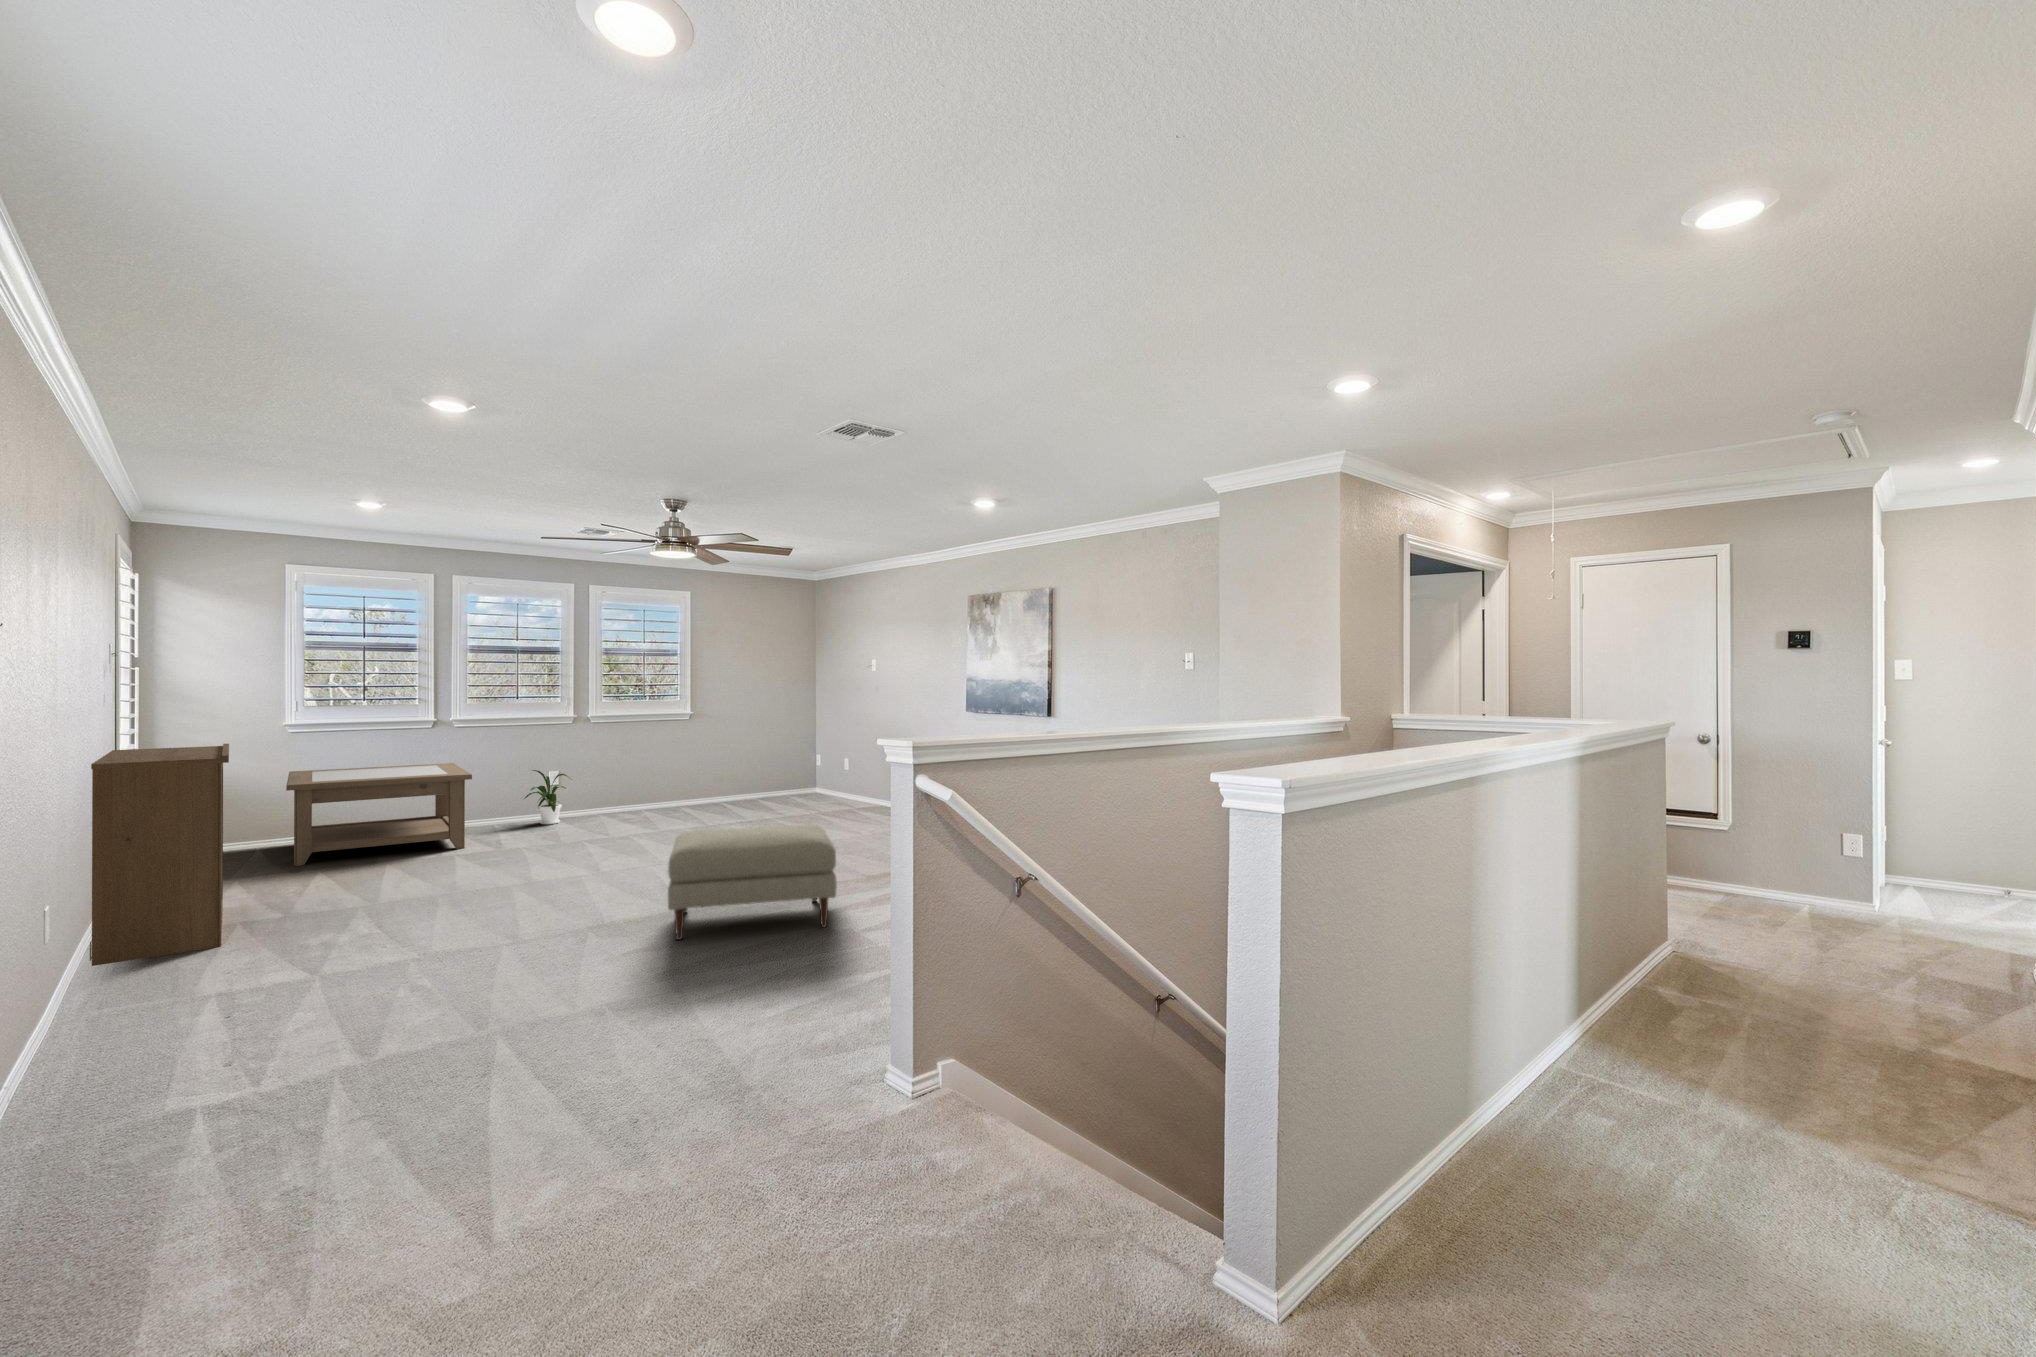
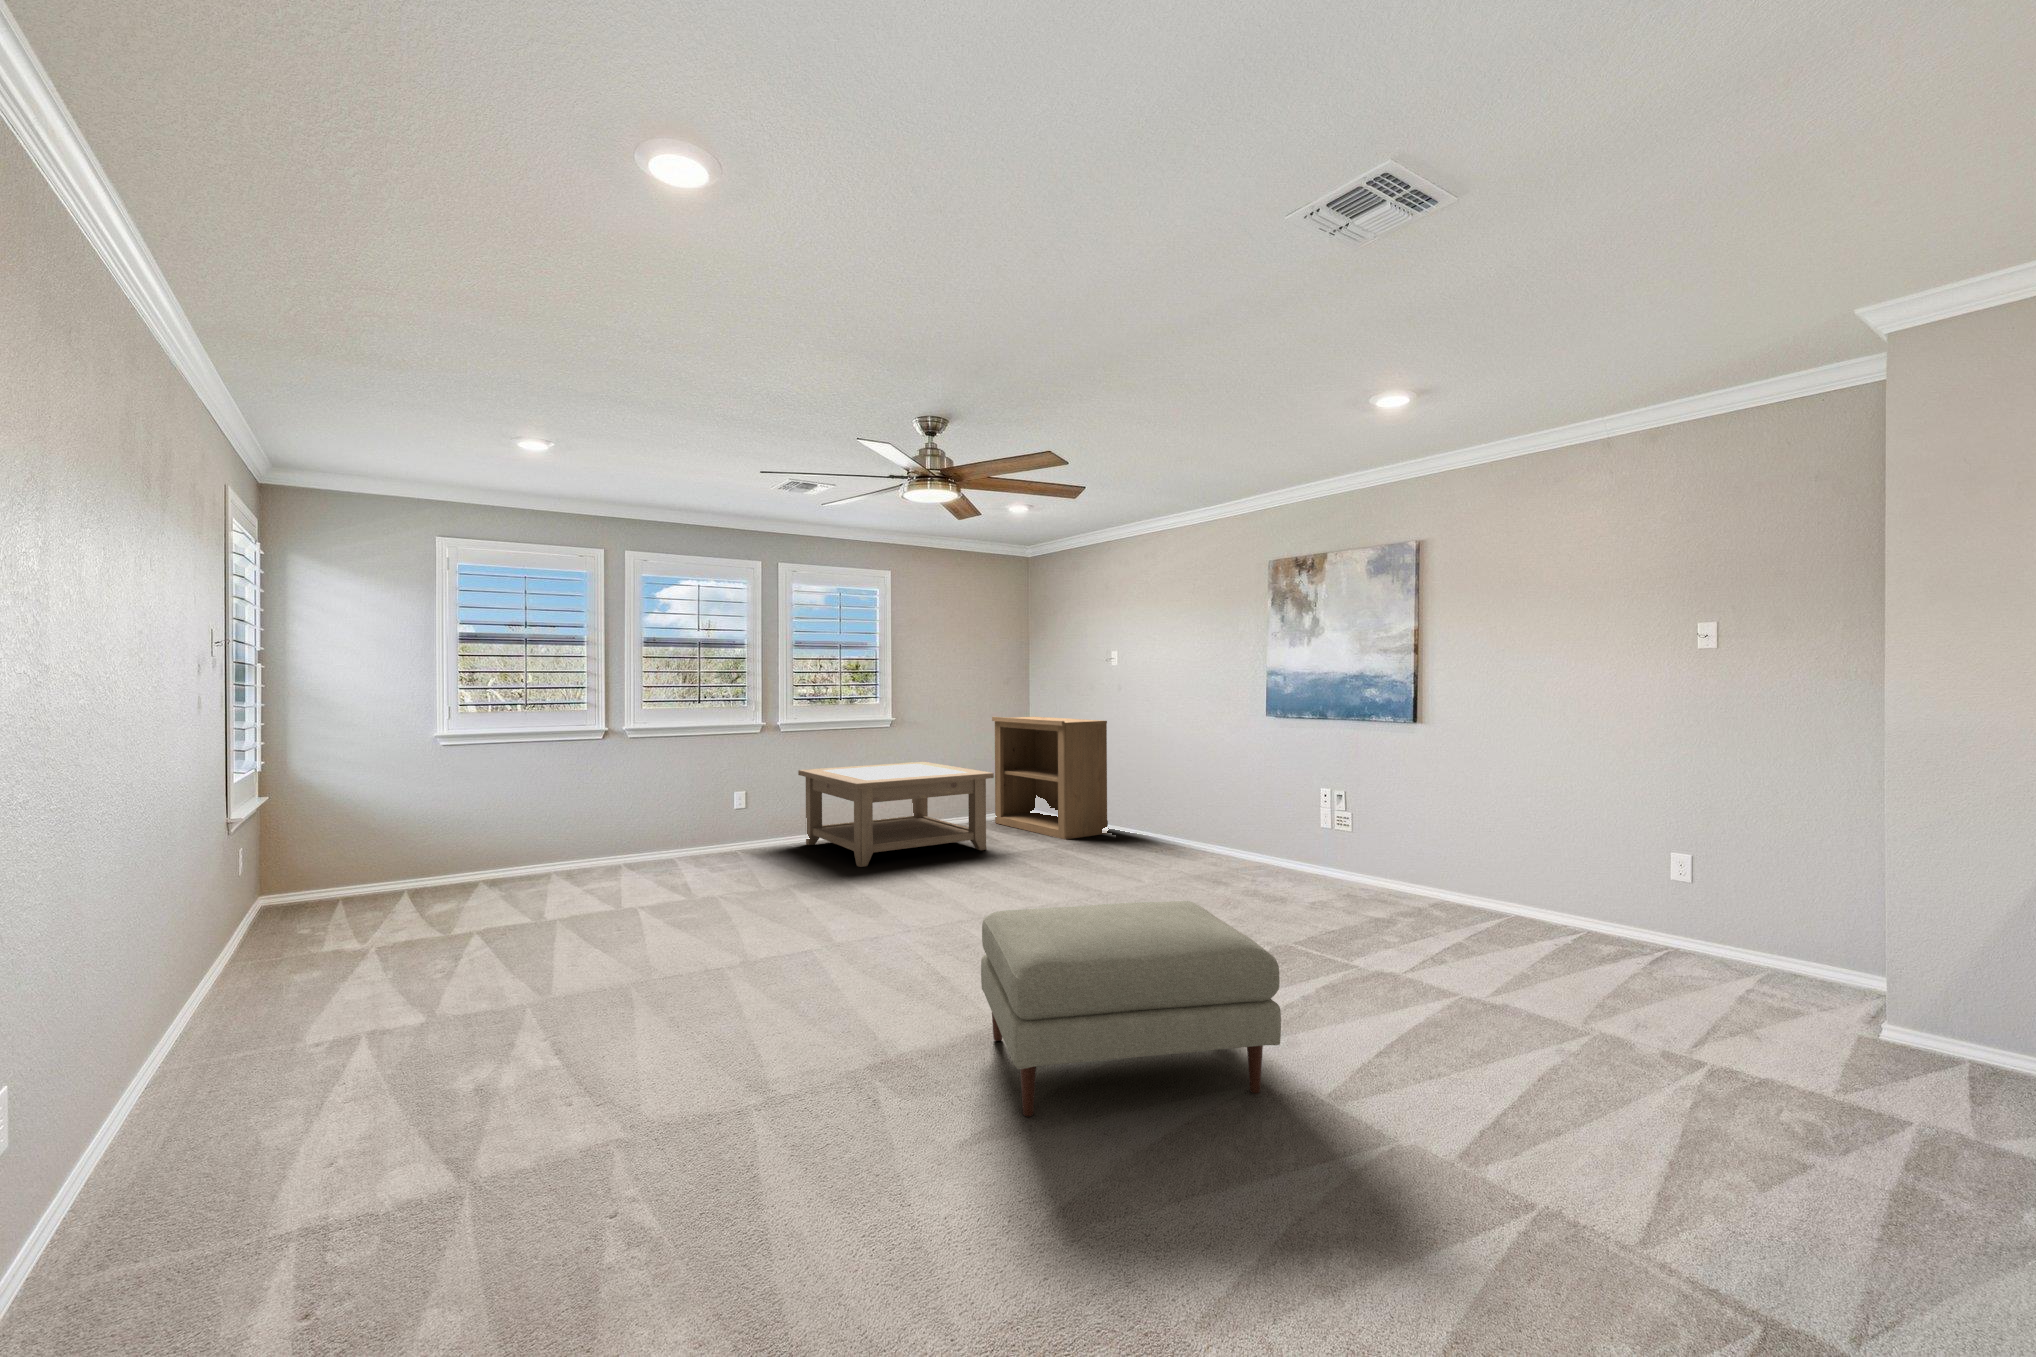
bookshelf: present [90,744,229,966] -> present [992,717,1108,839]
coffee table: present [286,763,472,866] -> present [798,762,994,867]
house plant: present [525,770,570,824] -> none [707,790,765,858]

